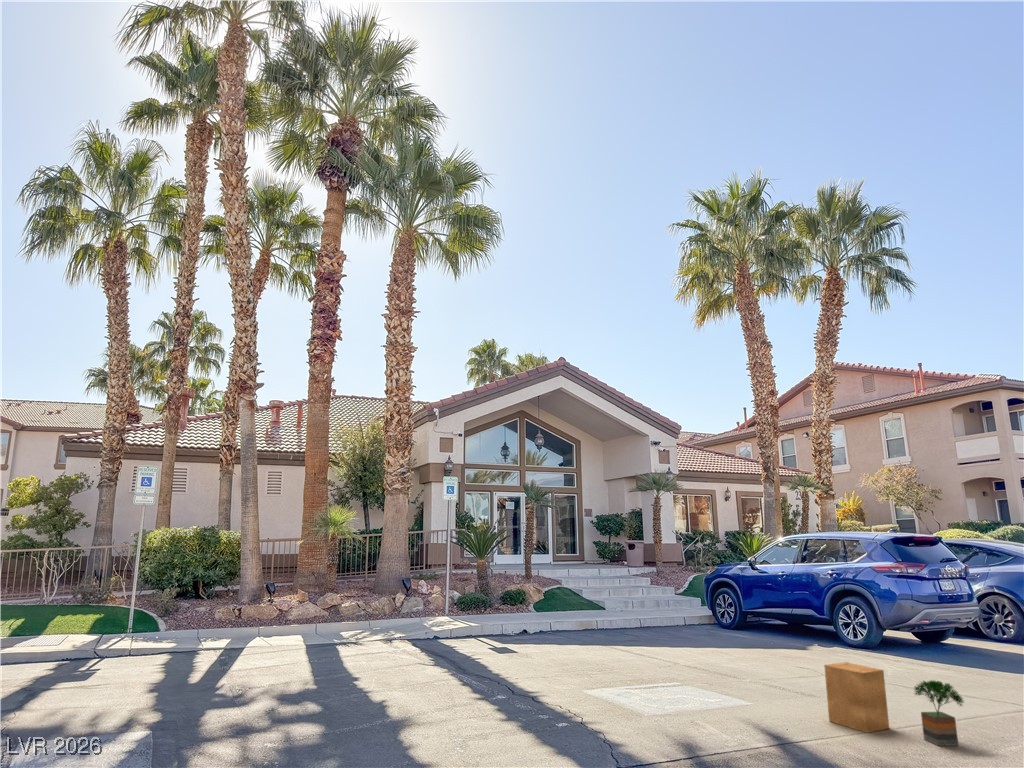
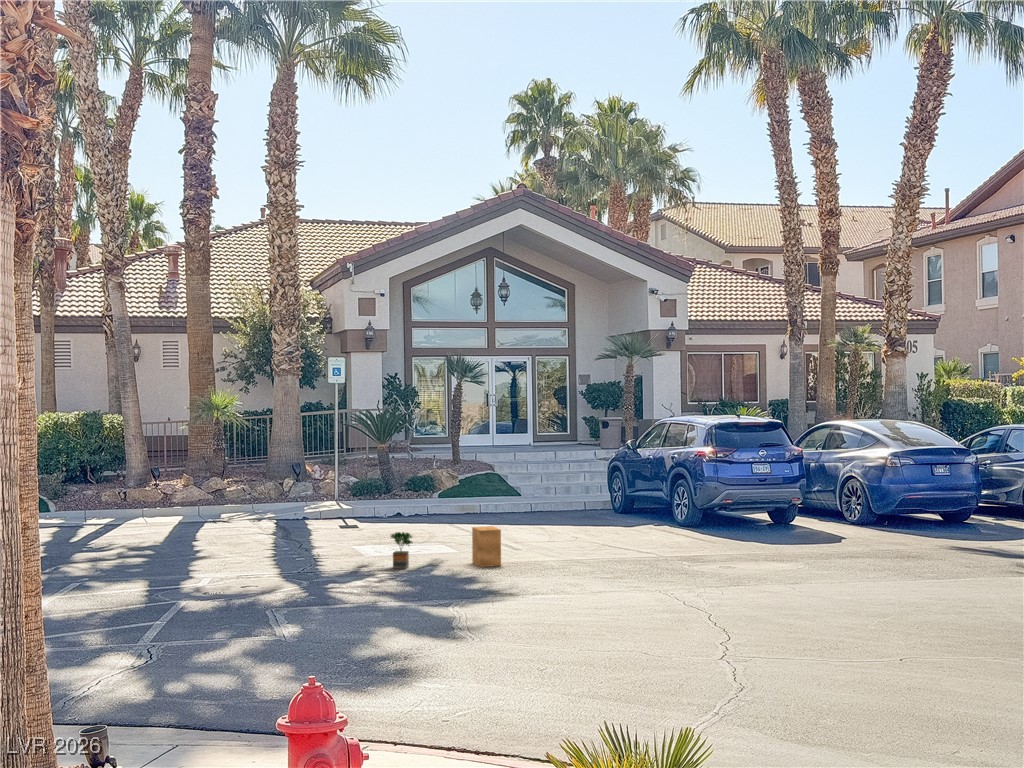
potted tree: present [914,681,963,746] -> present [391,532,413,569]

